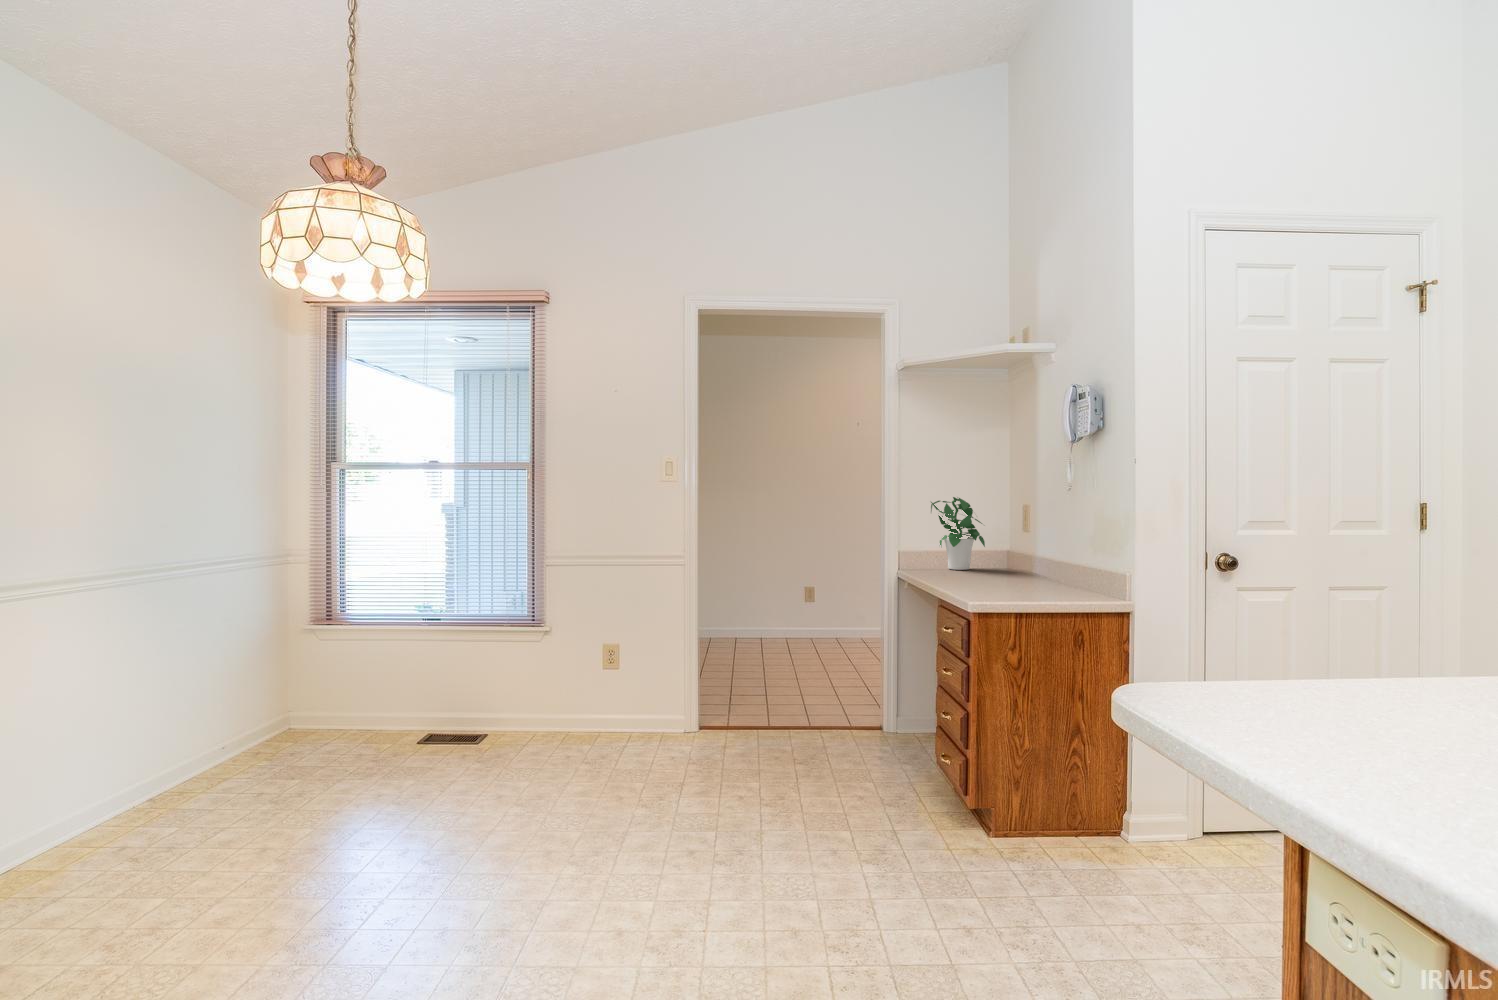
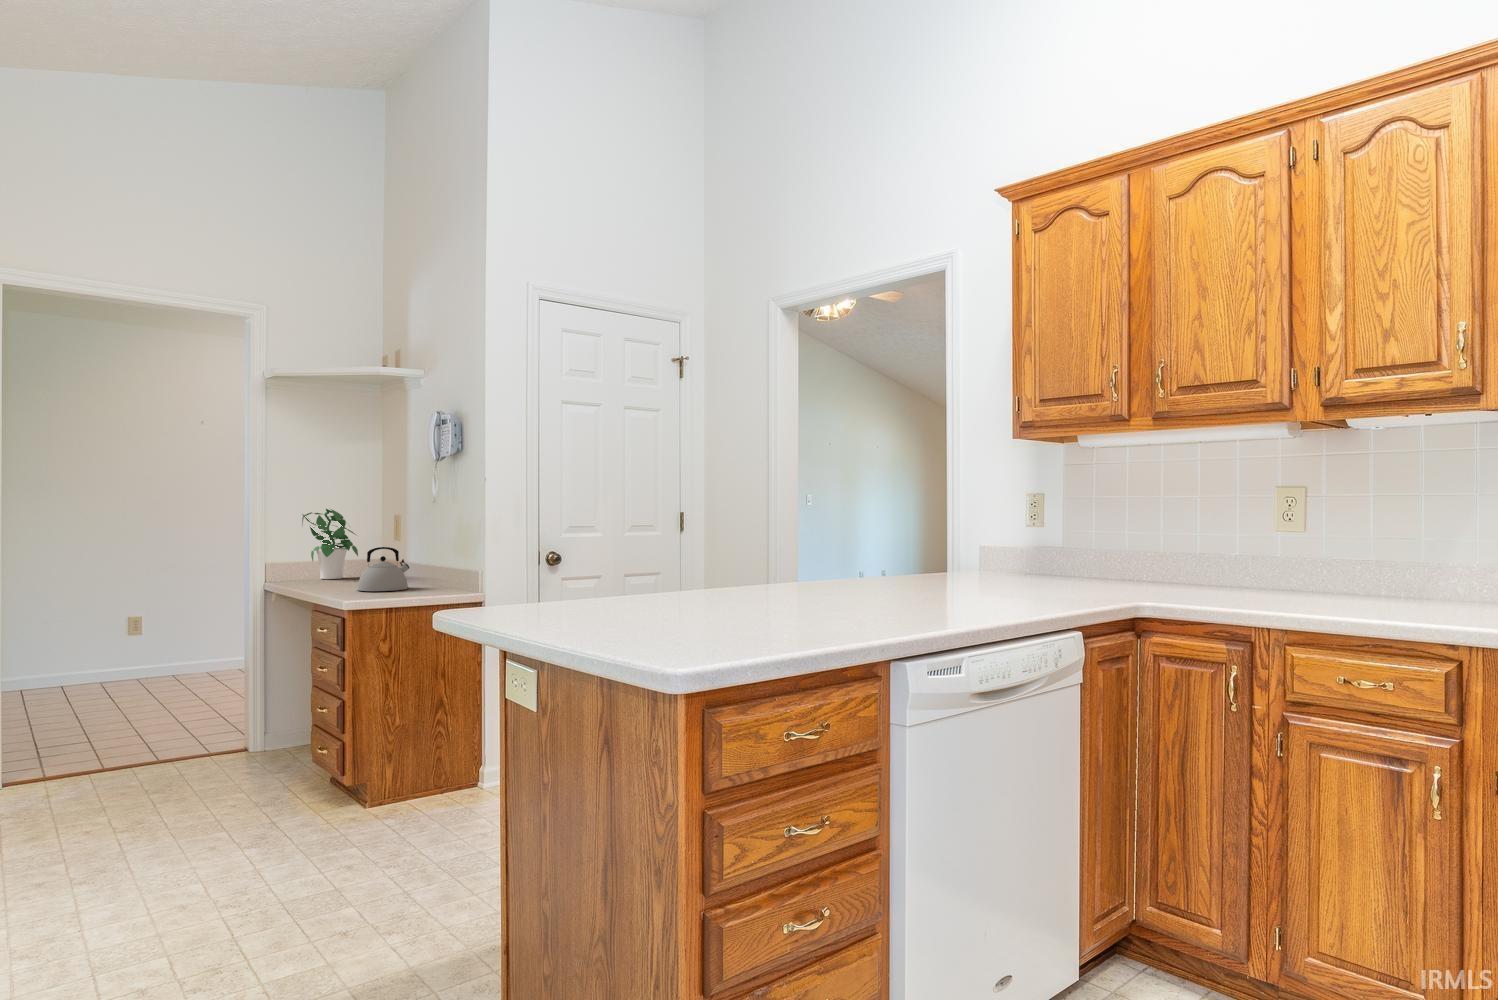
kettle: none [983,541,1039,590] -> present [357,547,409,591]

